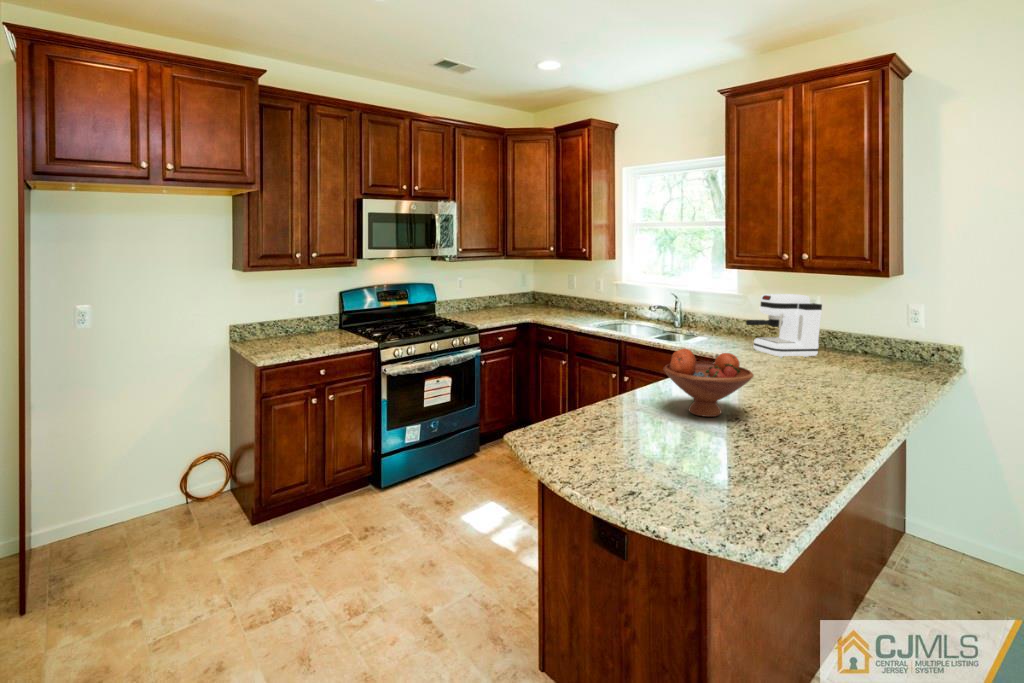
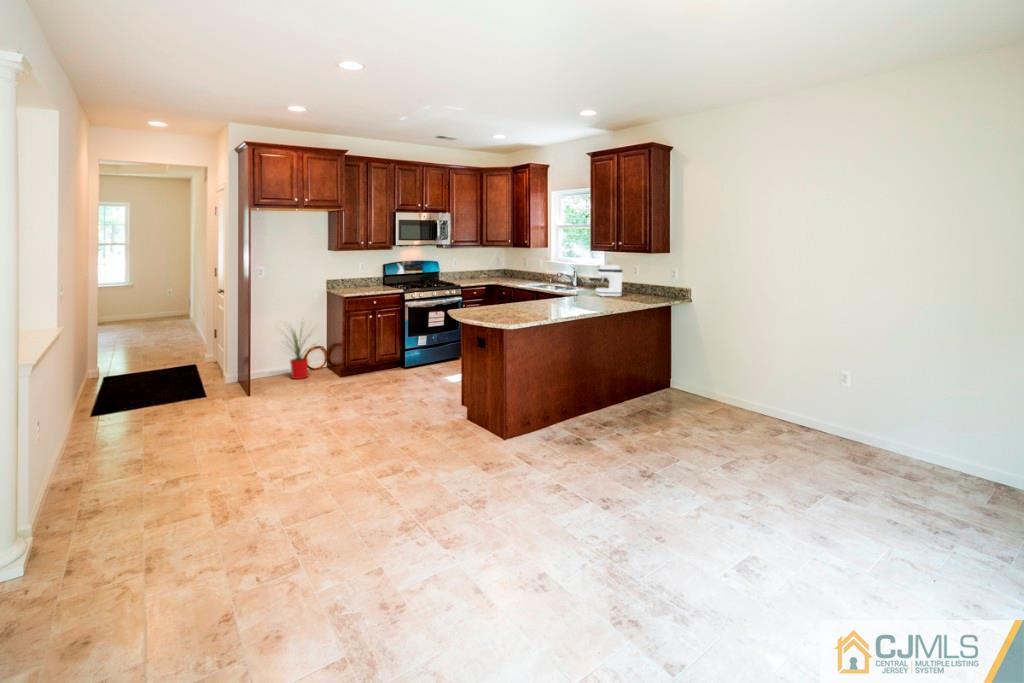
fruit bowl: present [664,349,754,417] -> none [512,282,546,308]
house plant: none [99,405,215,536] -> present [290,331,315,379]

